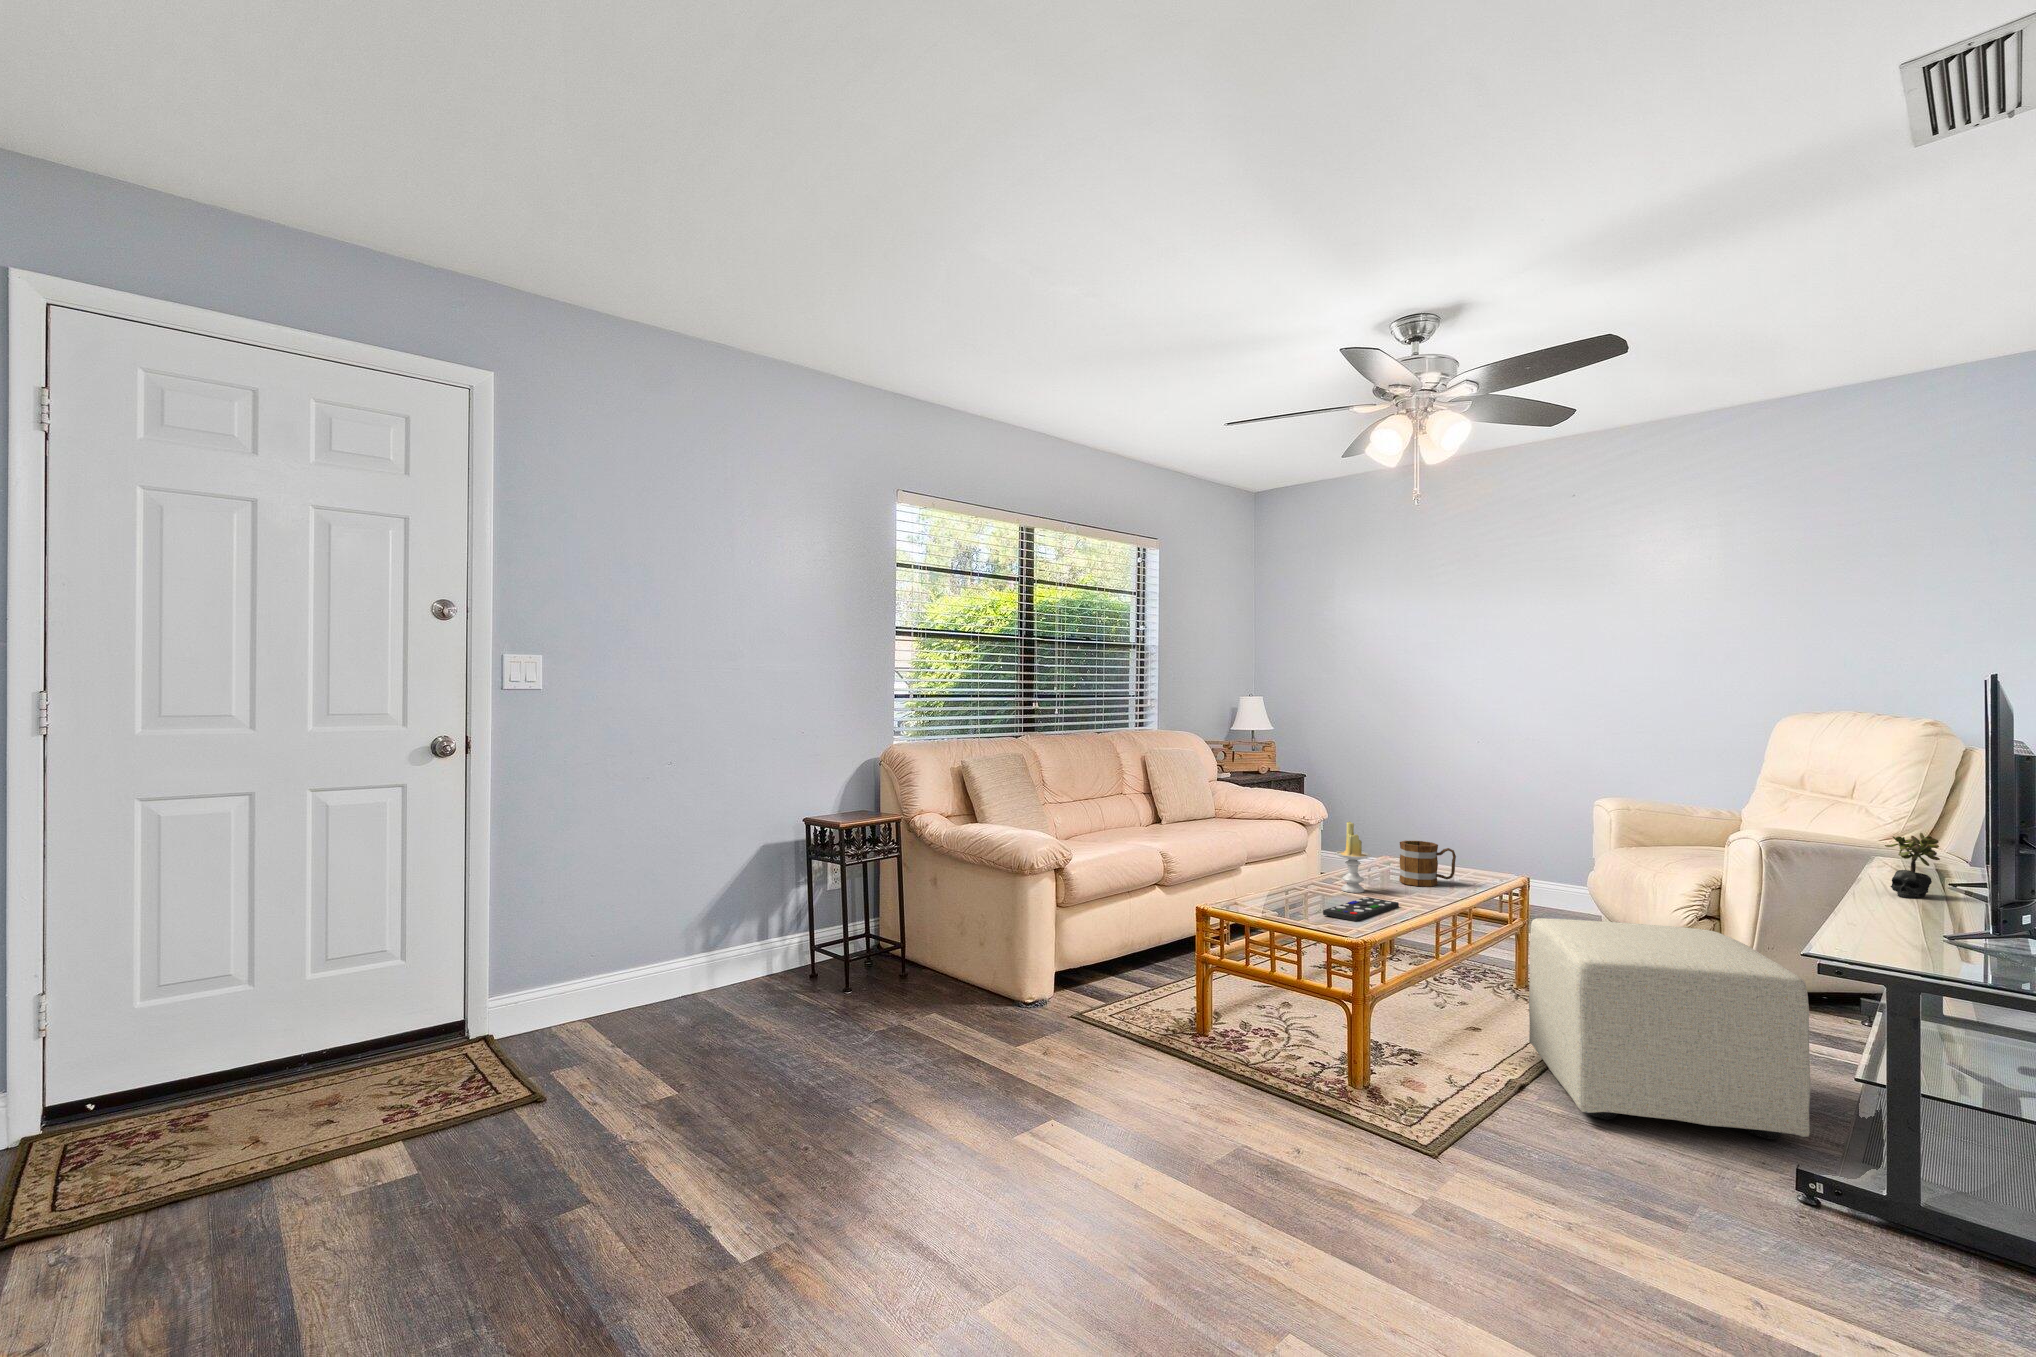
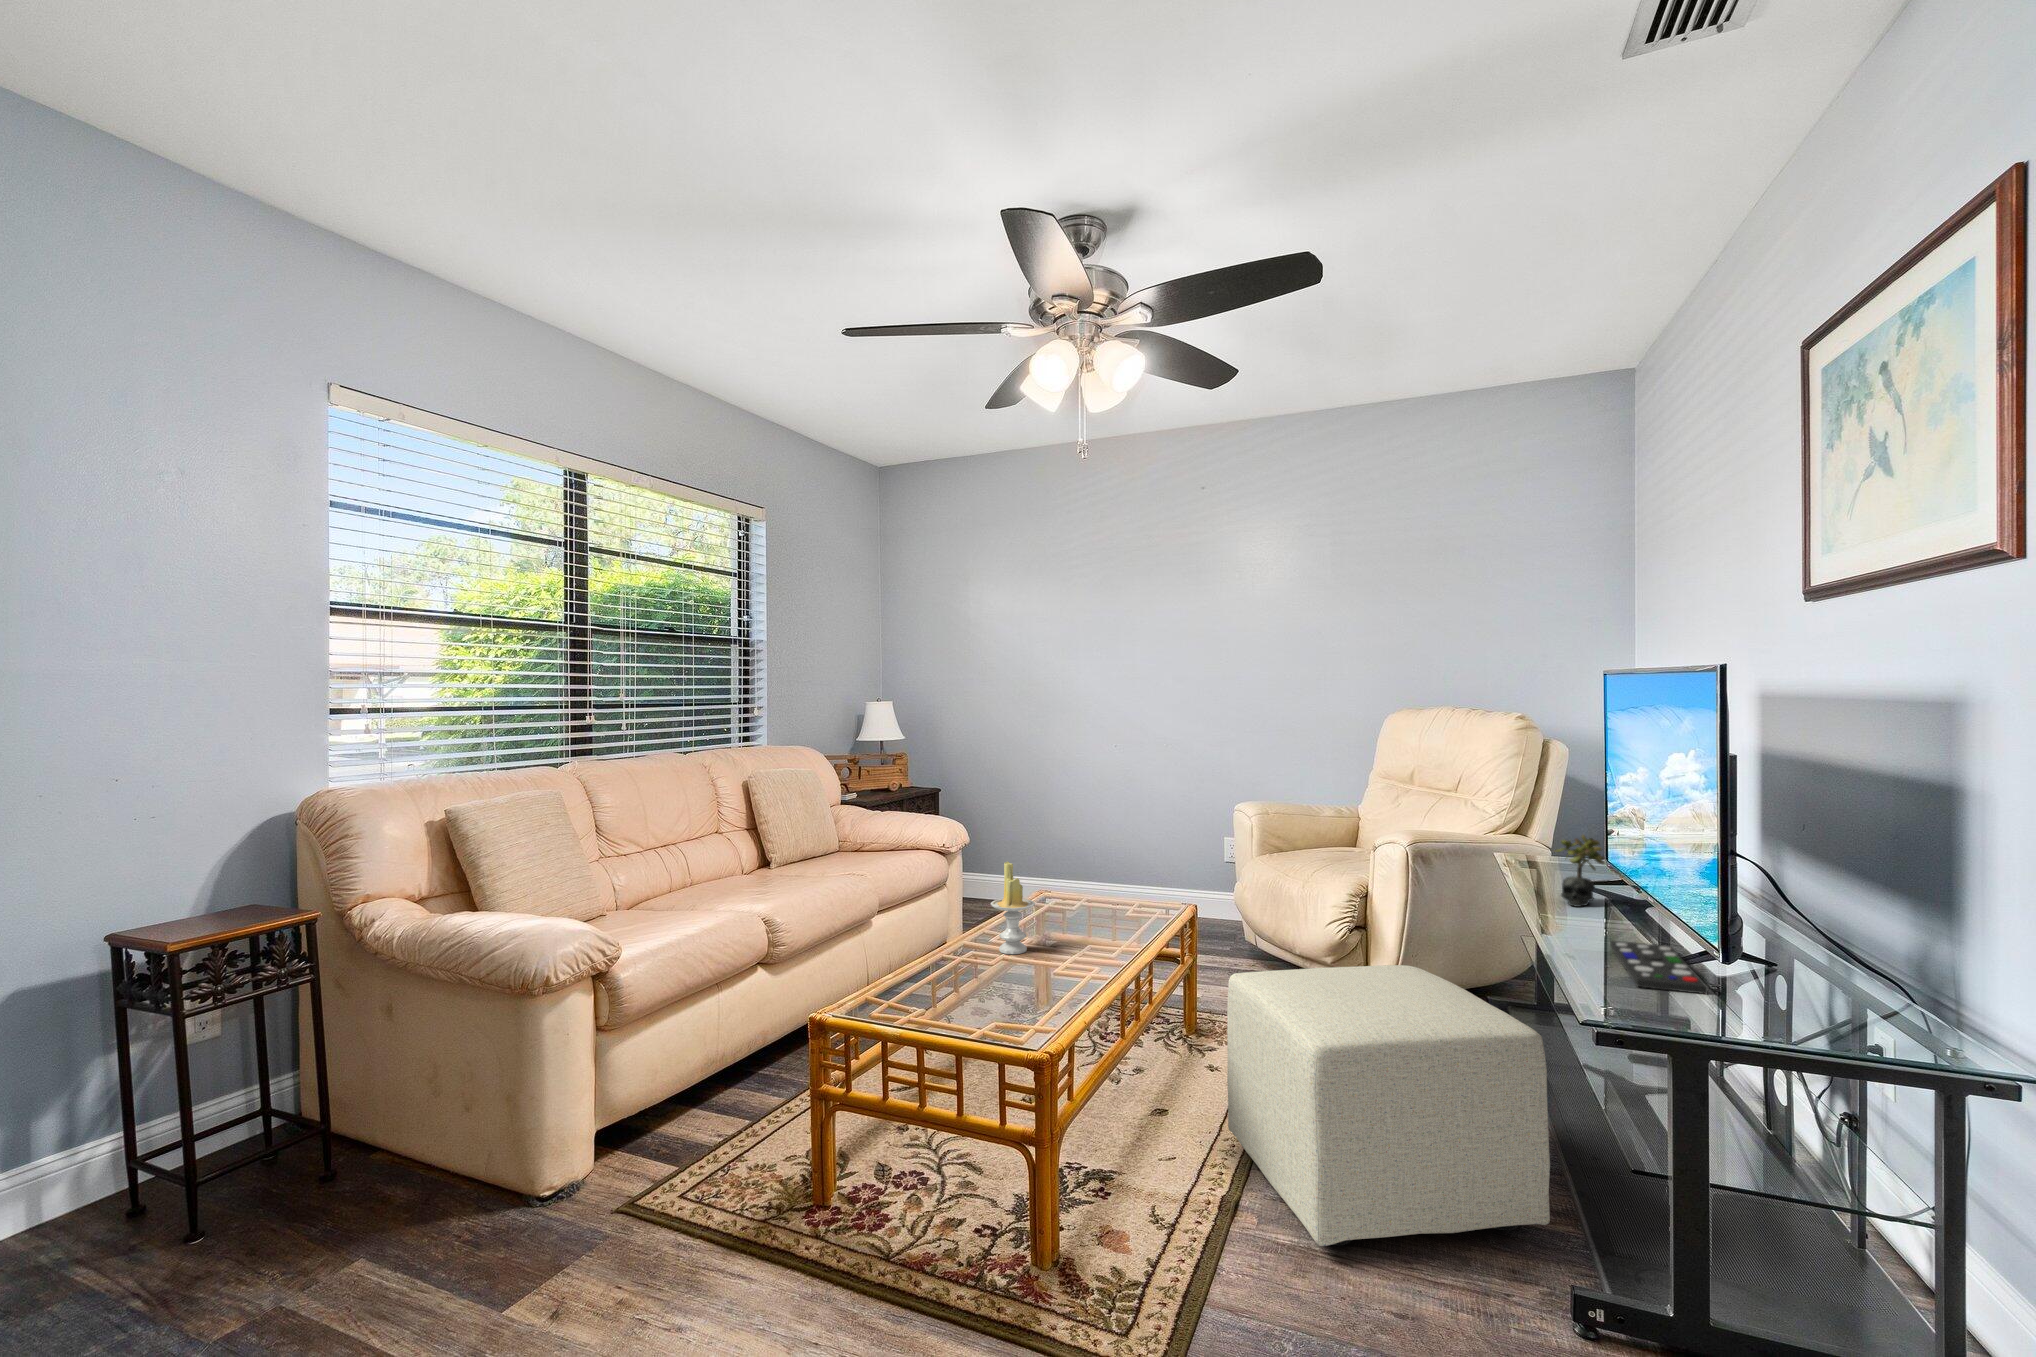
mug: present [1399,841,1456,886] -> none [1063,875,1126,933]
remote control: present [1323,897,1399,921] -> present [1610,941,1708,994]

